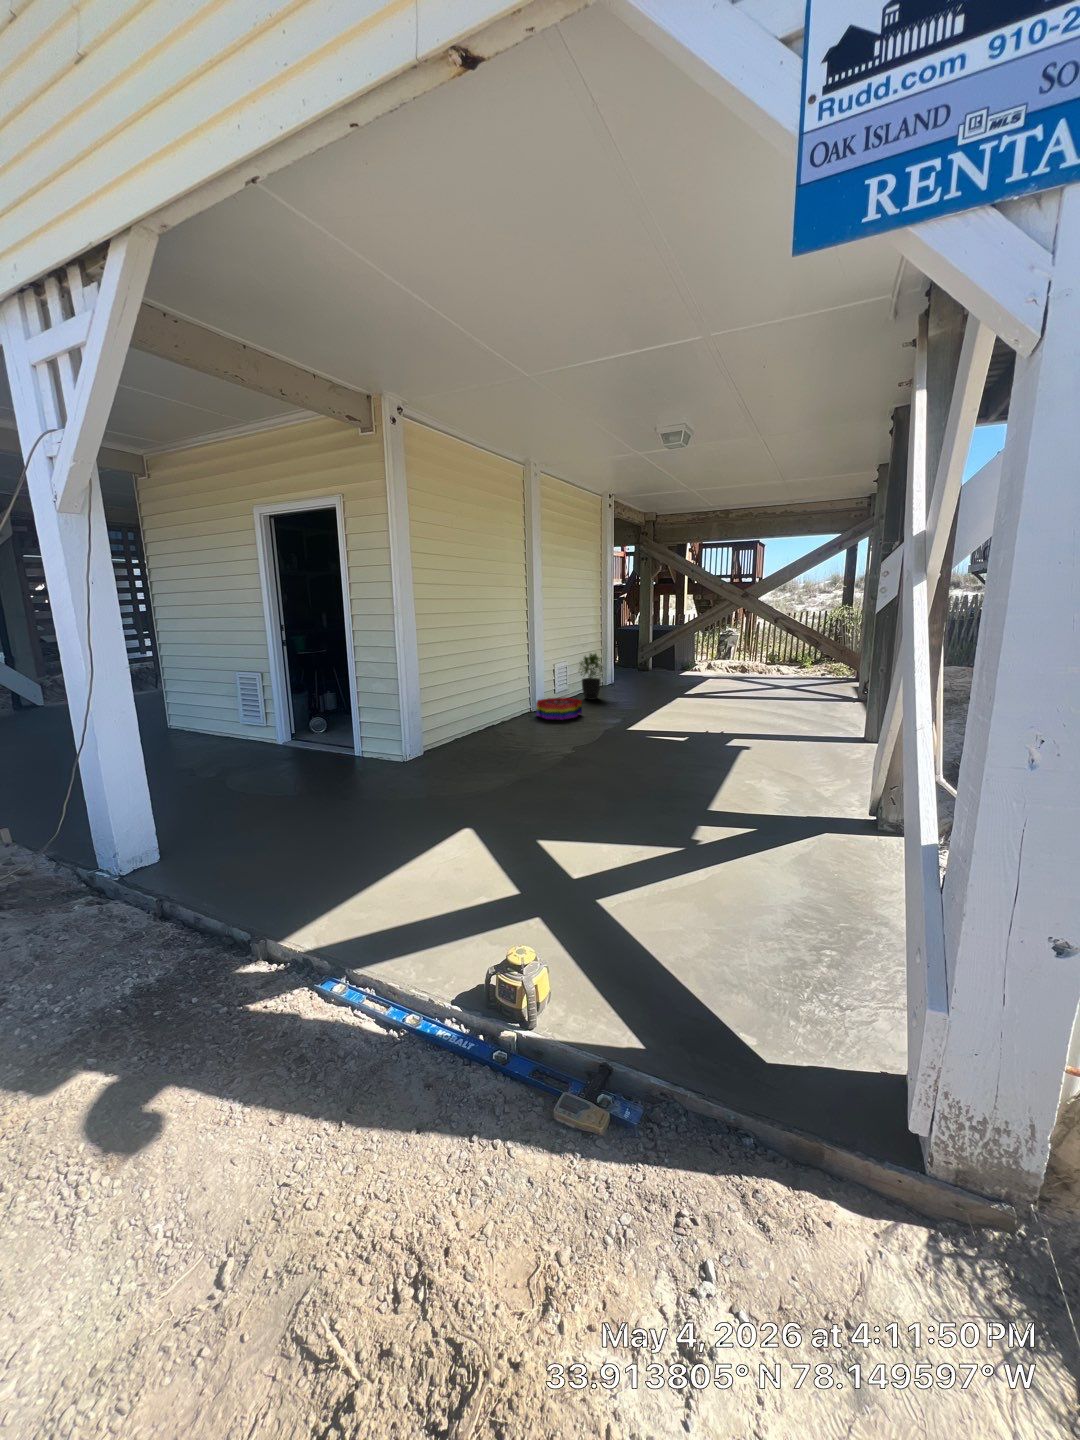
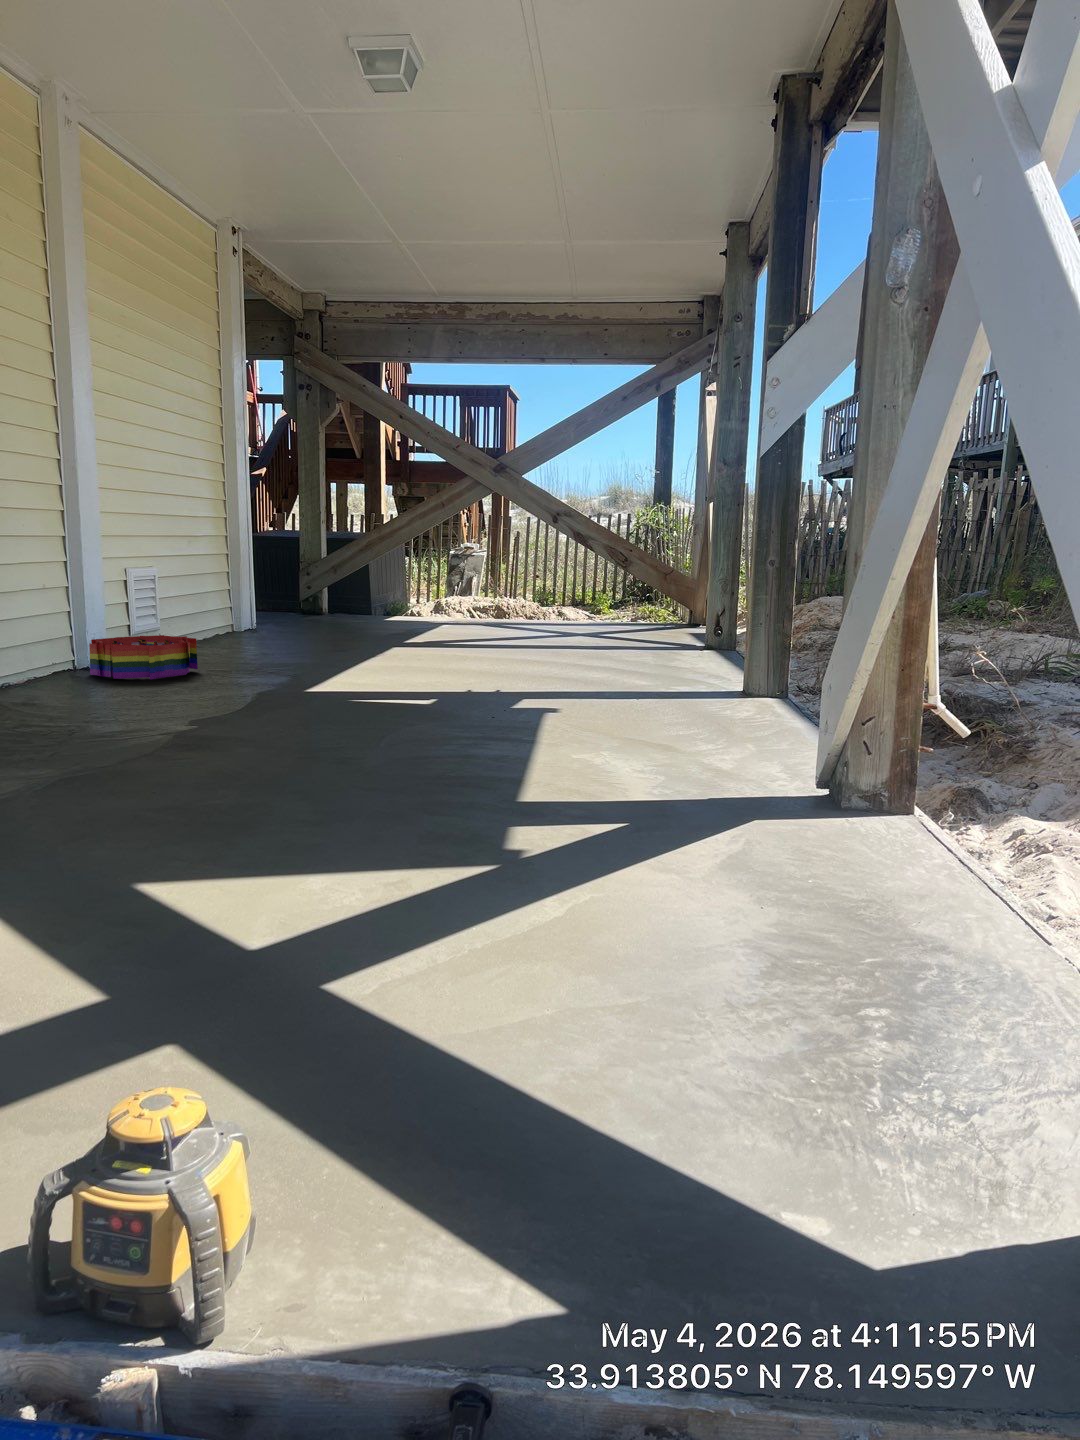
potted plant: present [580,654,602,700] -> none [178,547,243,650]

